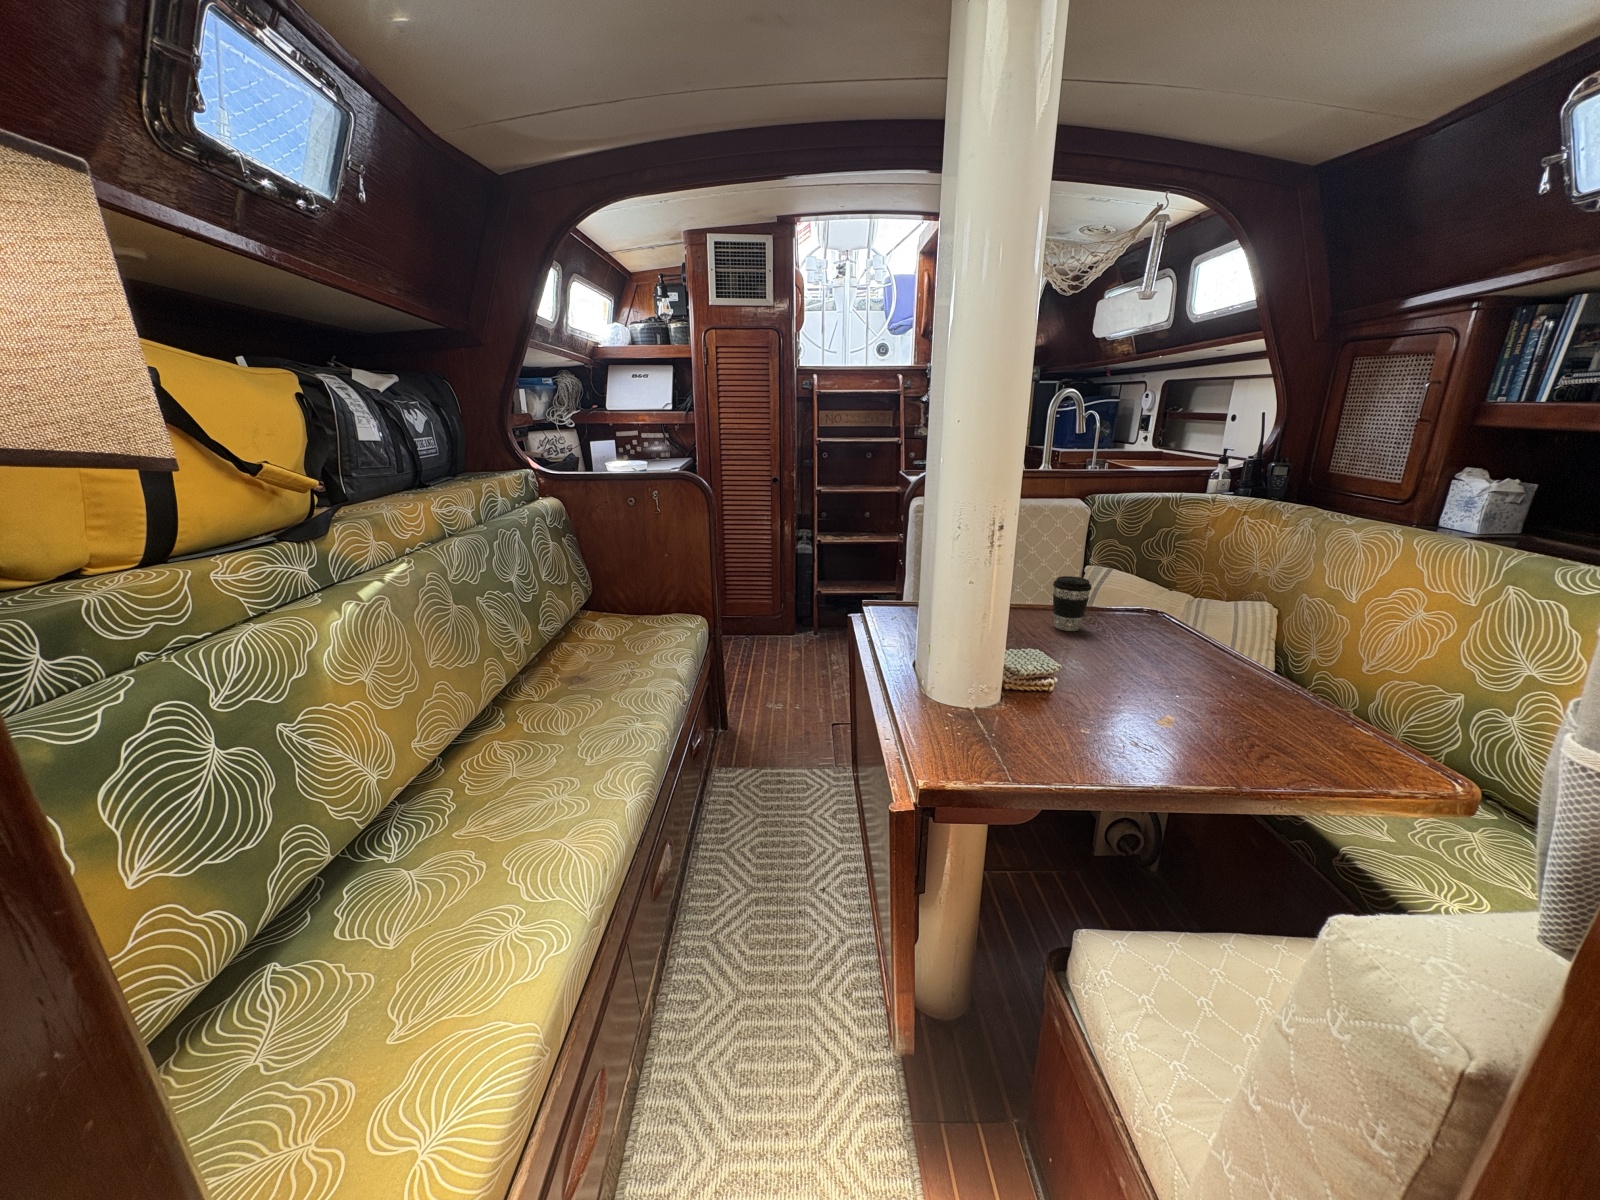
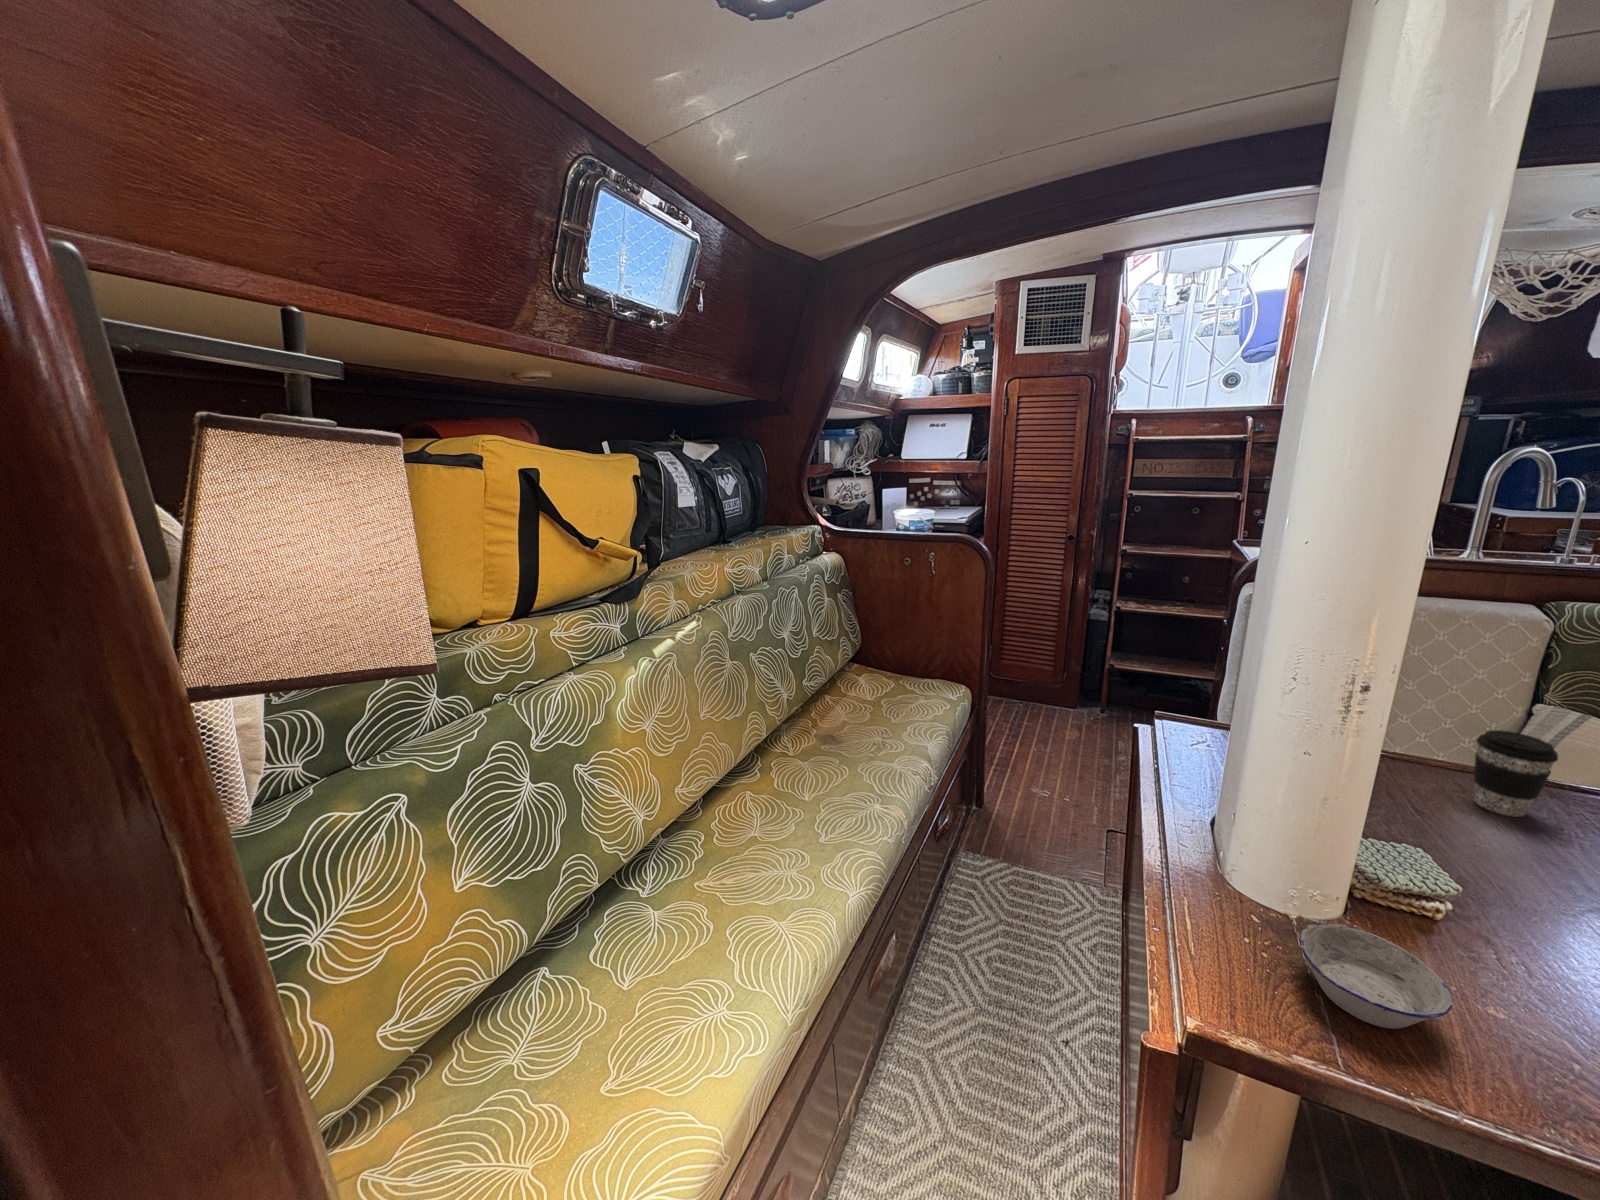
bowl: none [977,700,1058,752] -> present [1299,924,1453,1029]

